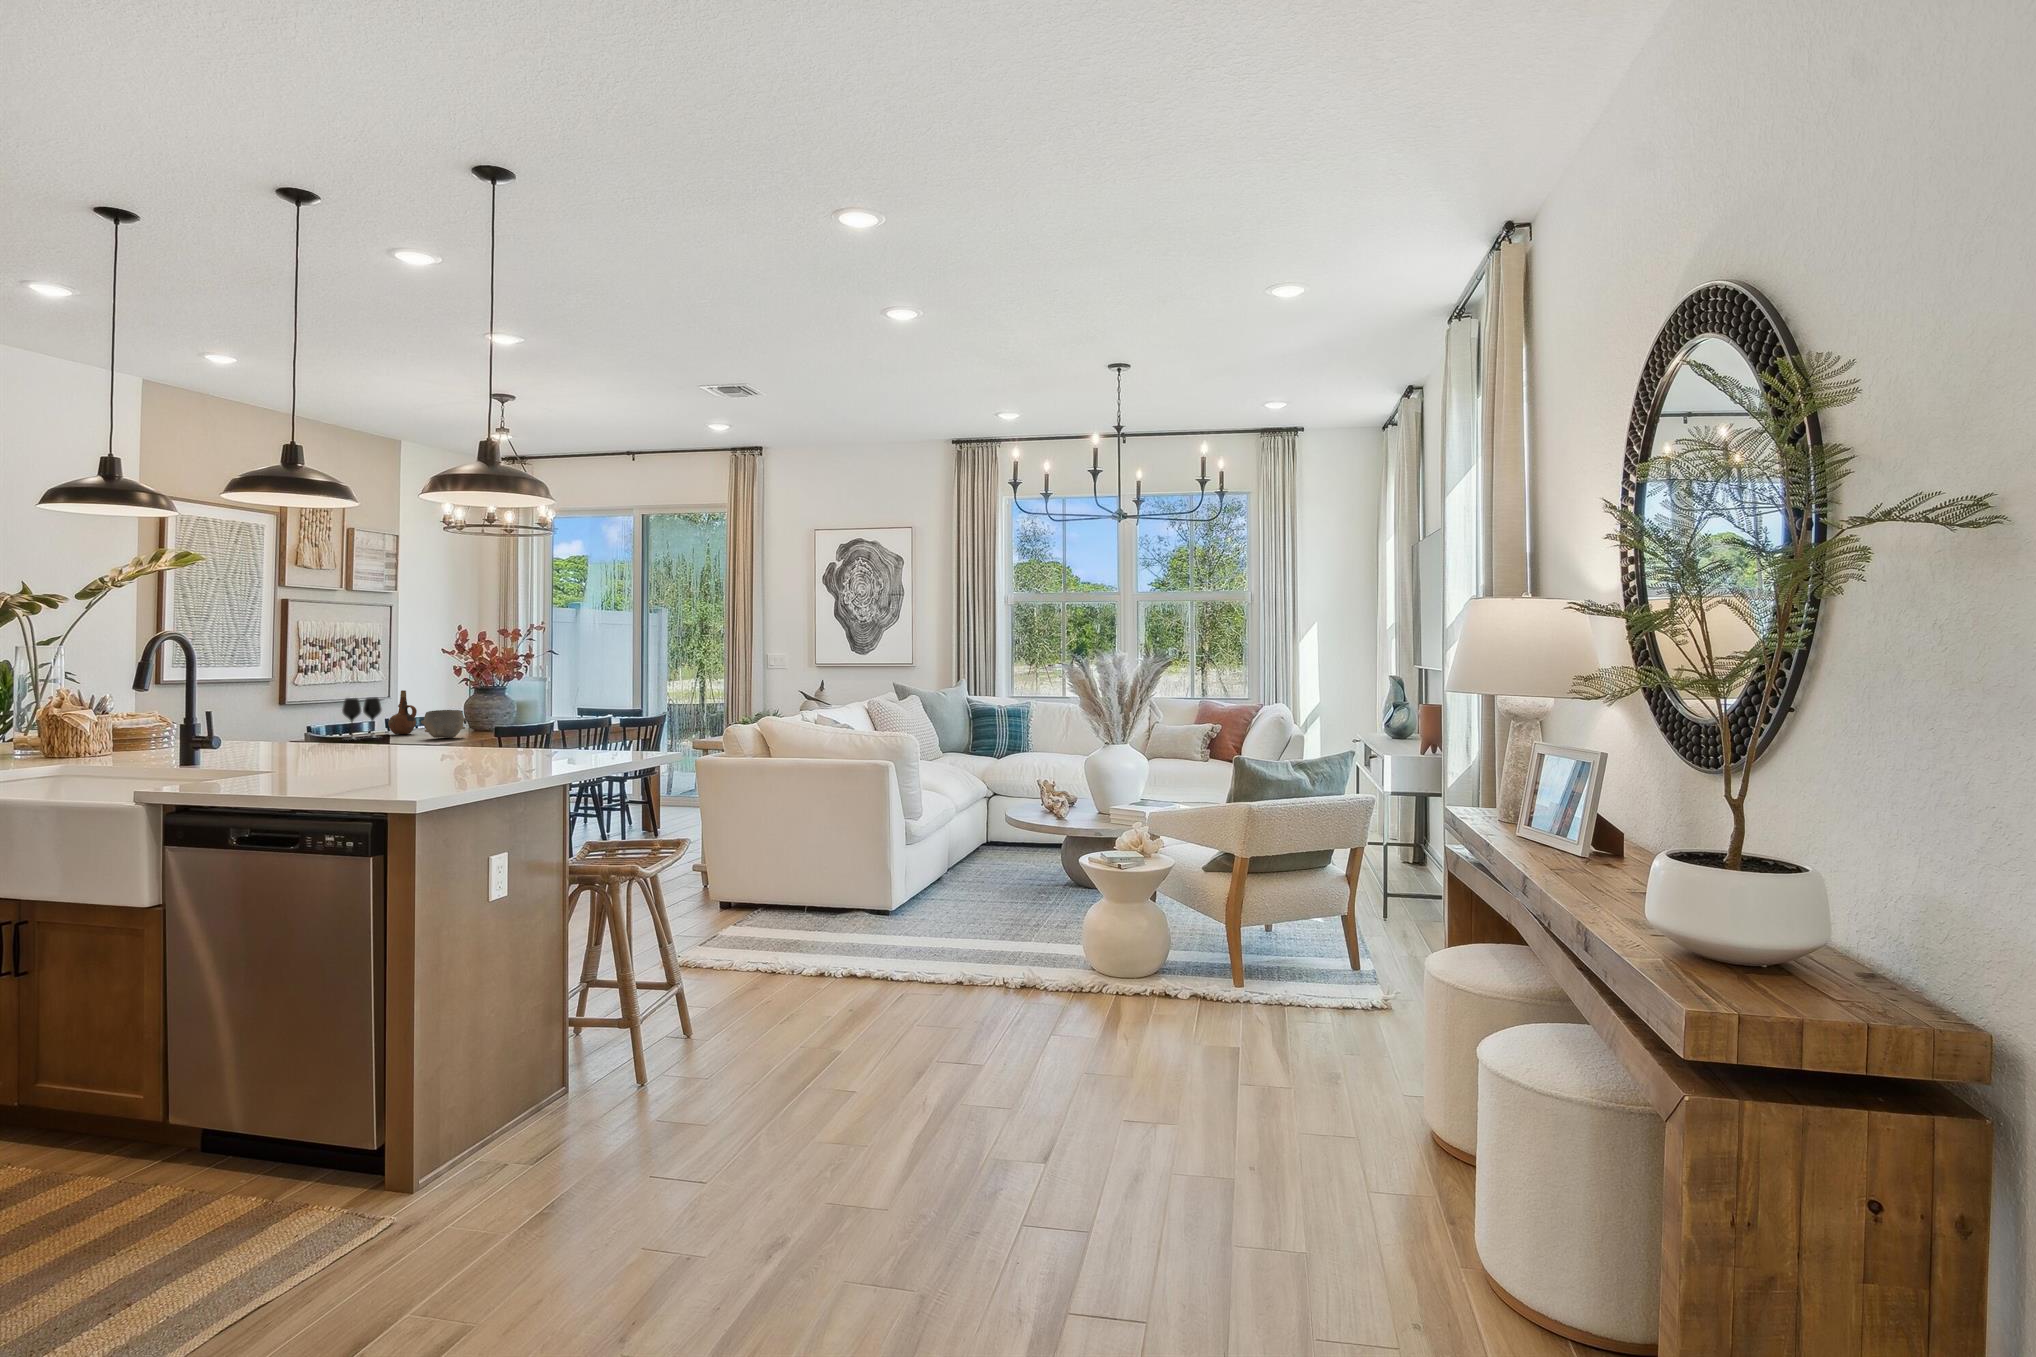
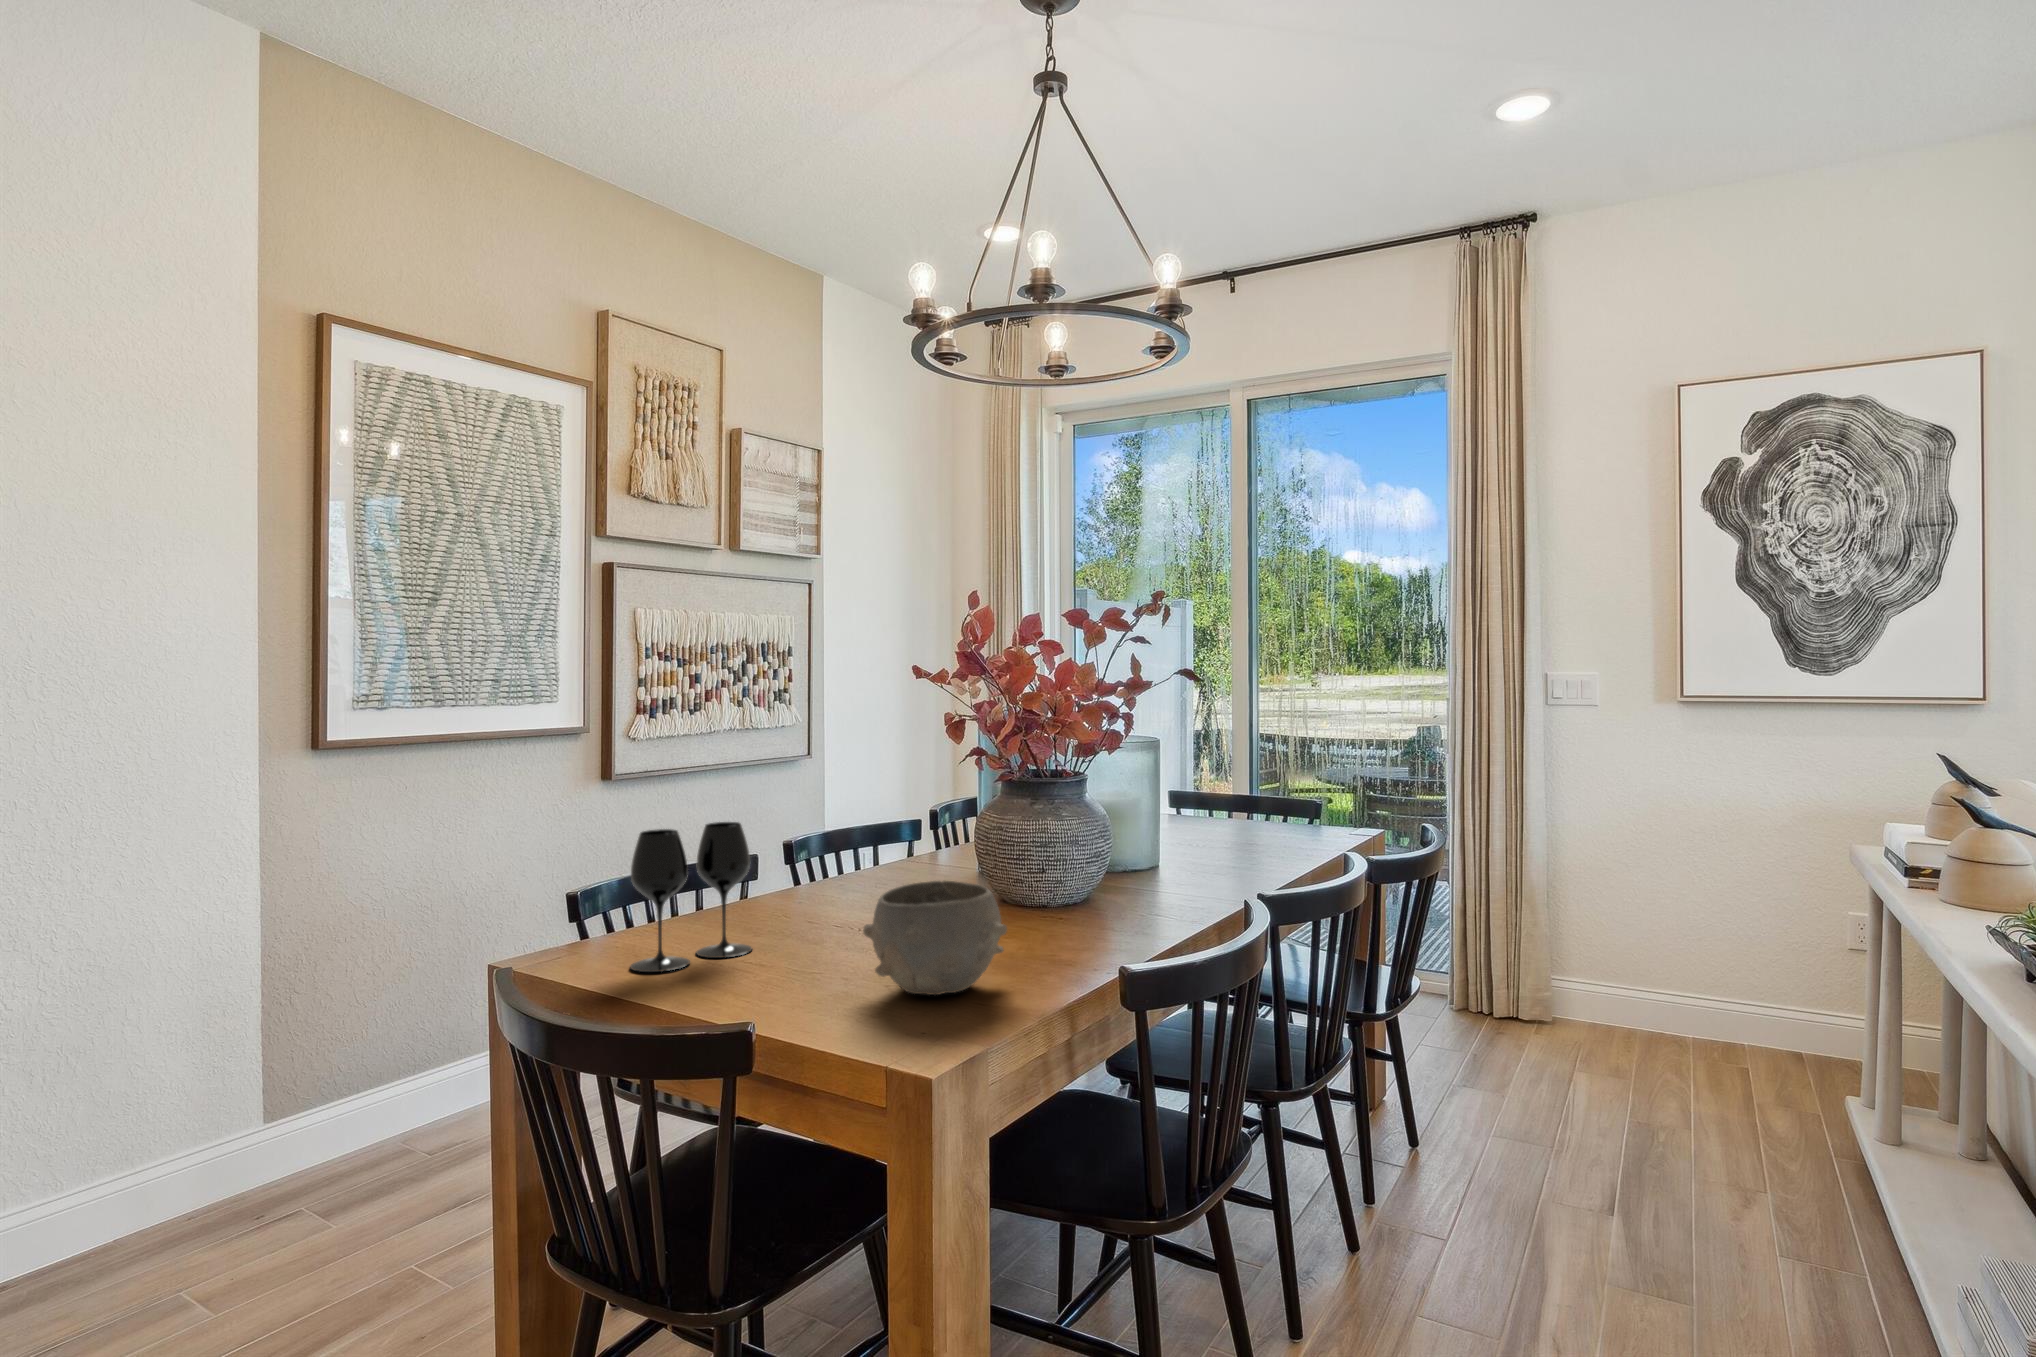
ceramic pitcher: present [388,690,417,734] -> none [775,791,850,924]

